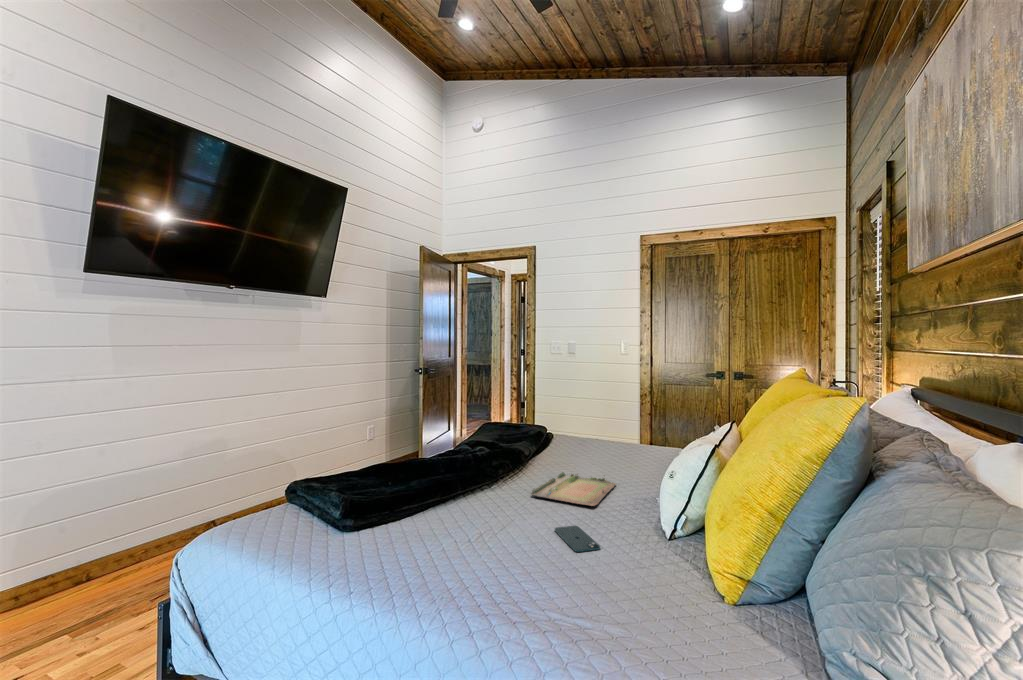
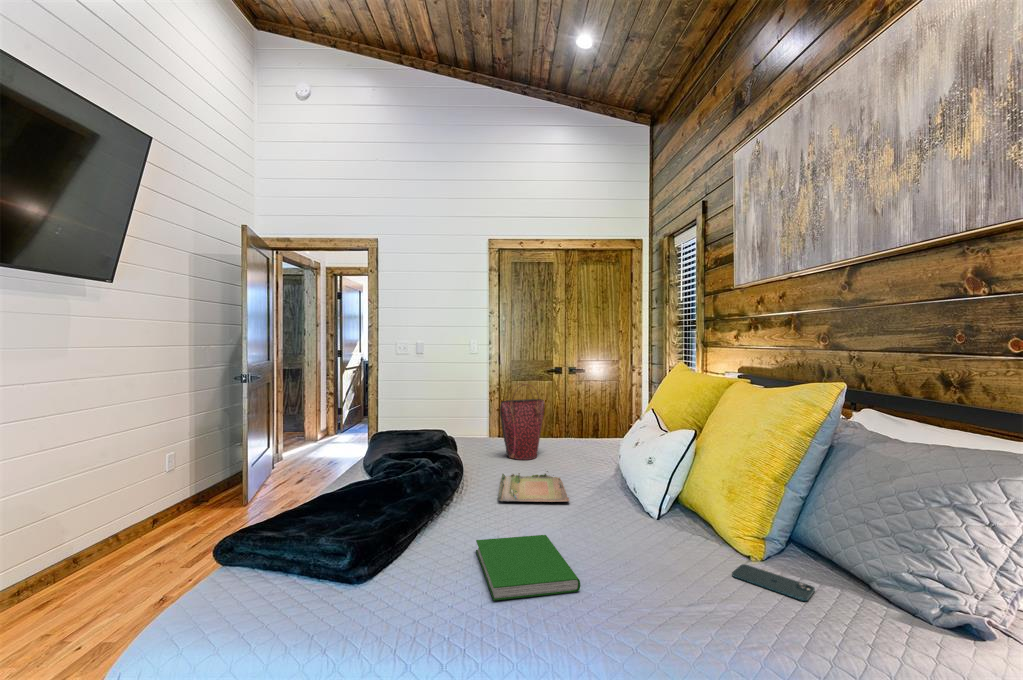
handbag: none [583,386,634,463] -> present [500,383,545,460]
hardcover book: none [428,521,528,580] -> present [476,535,580,601]
smartphone: present [555,526,600,552] -> present [732,564,815,601]

